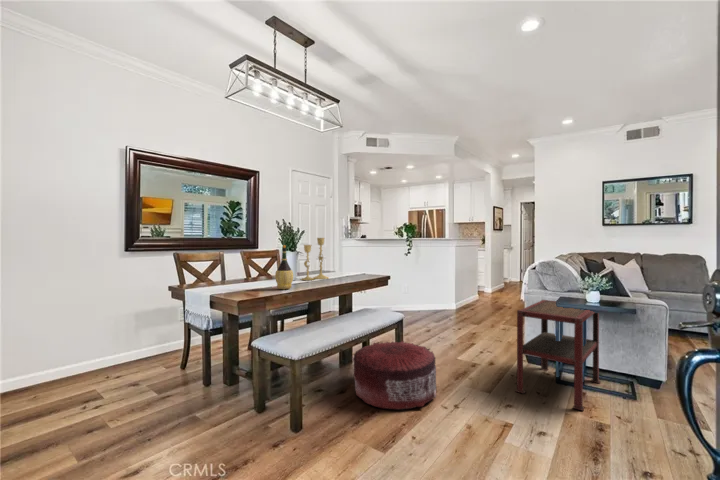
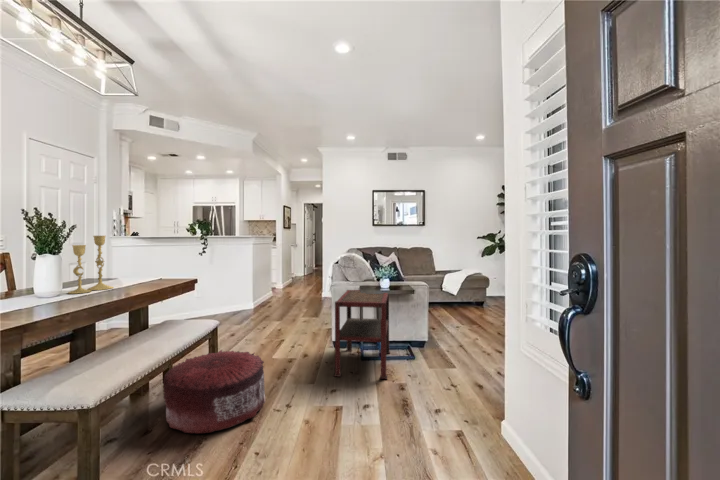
wine bottle: present [275,245,293,289] -> none [34,246,68,310]

